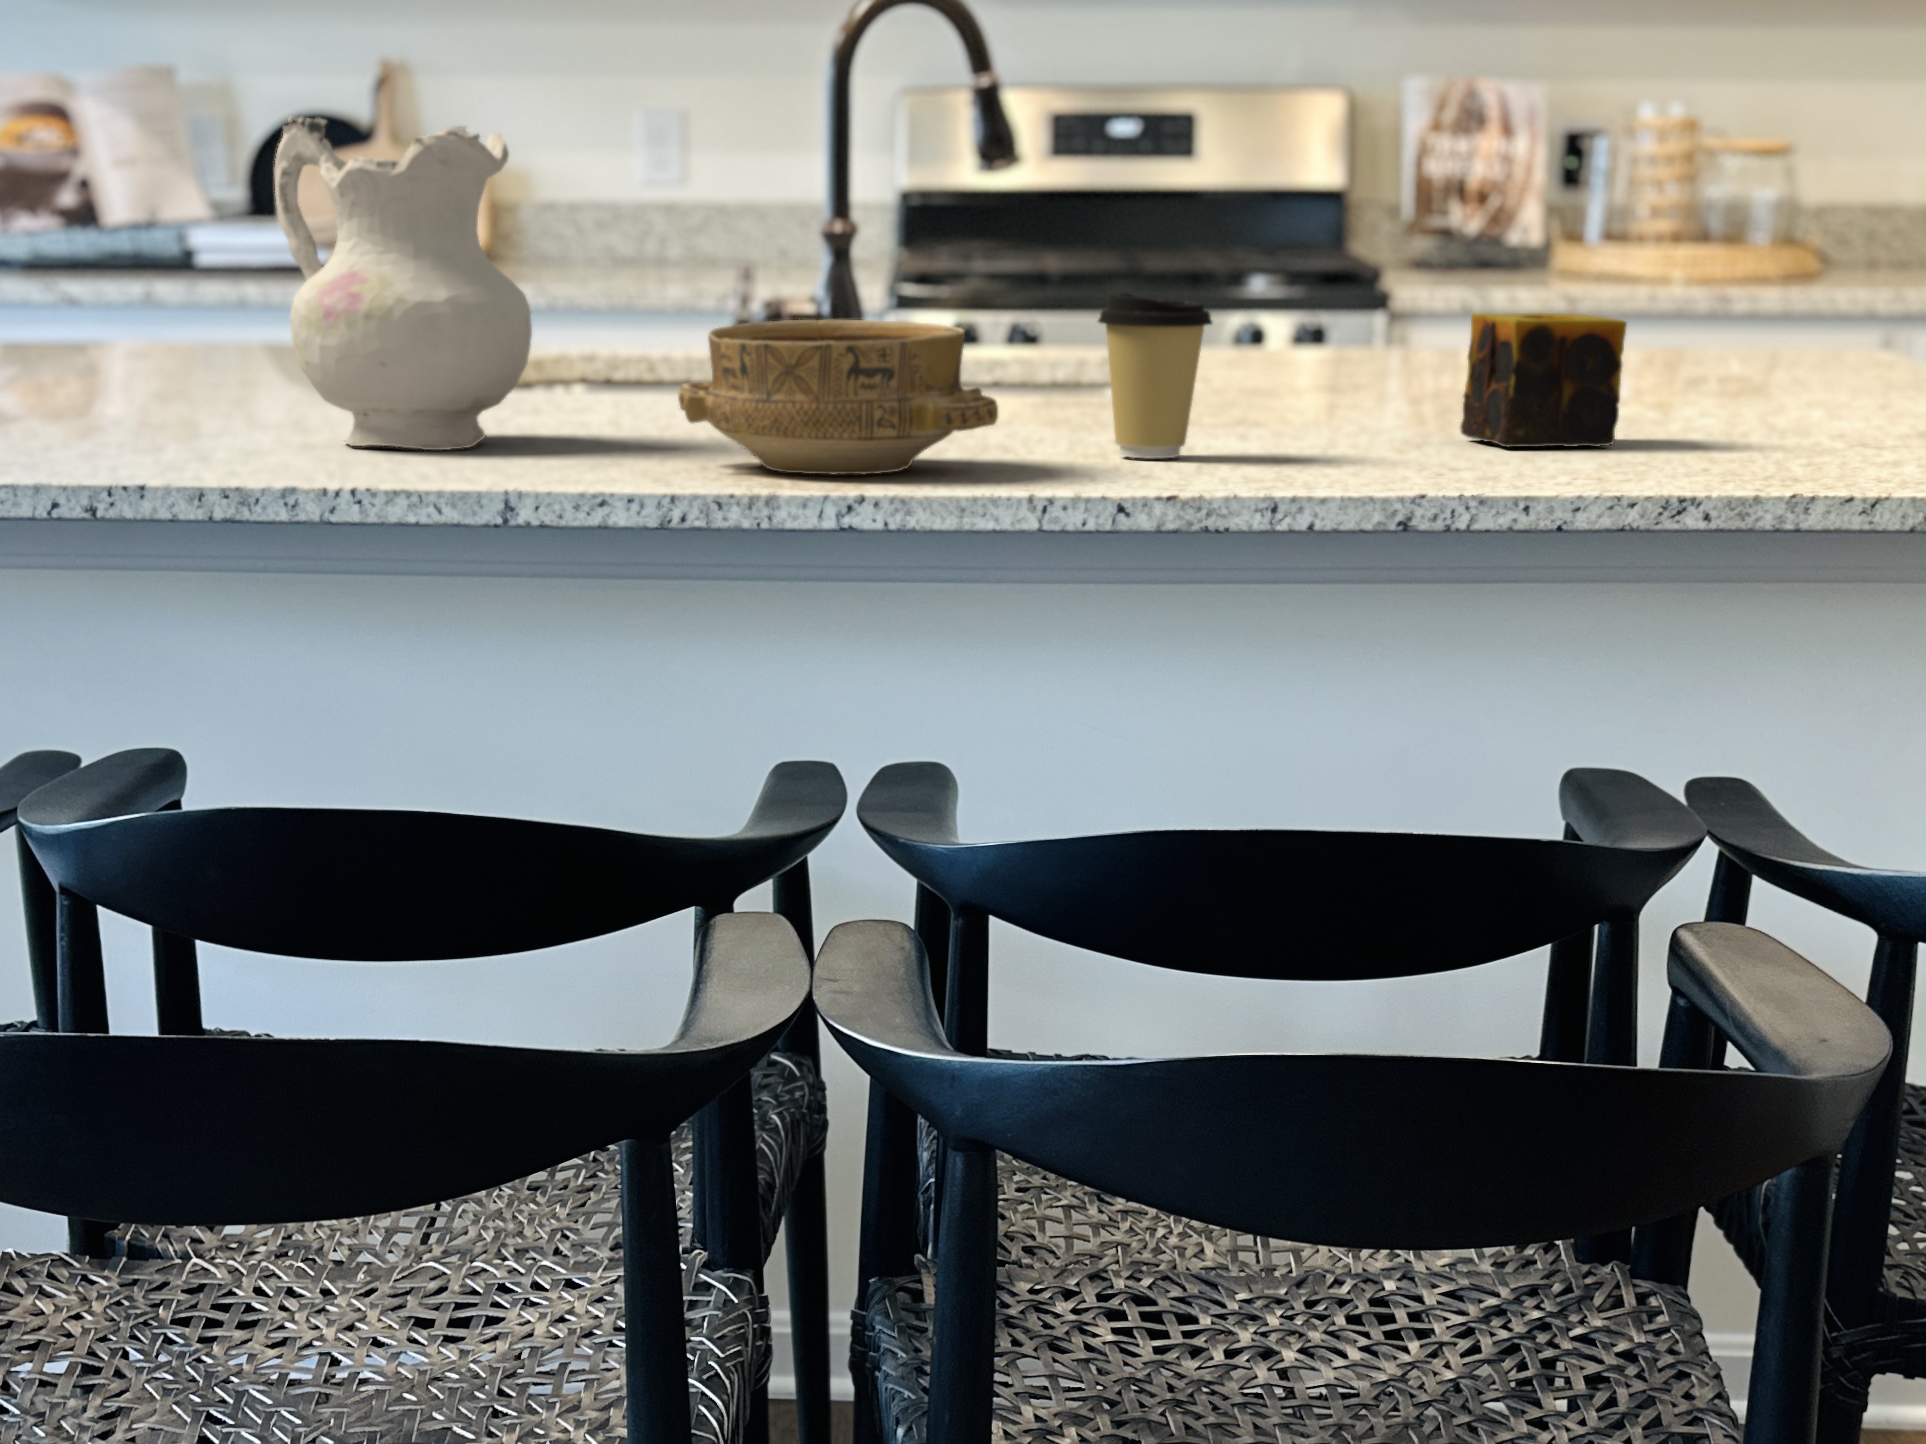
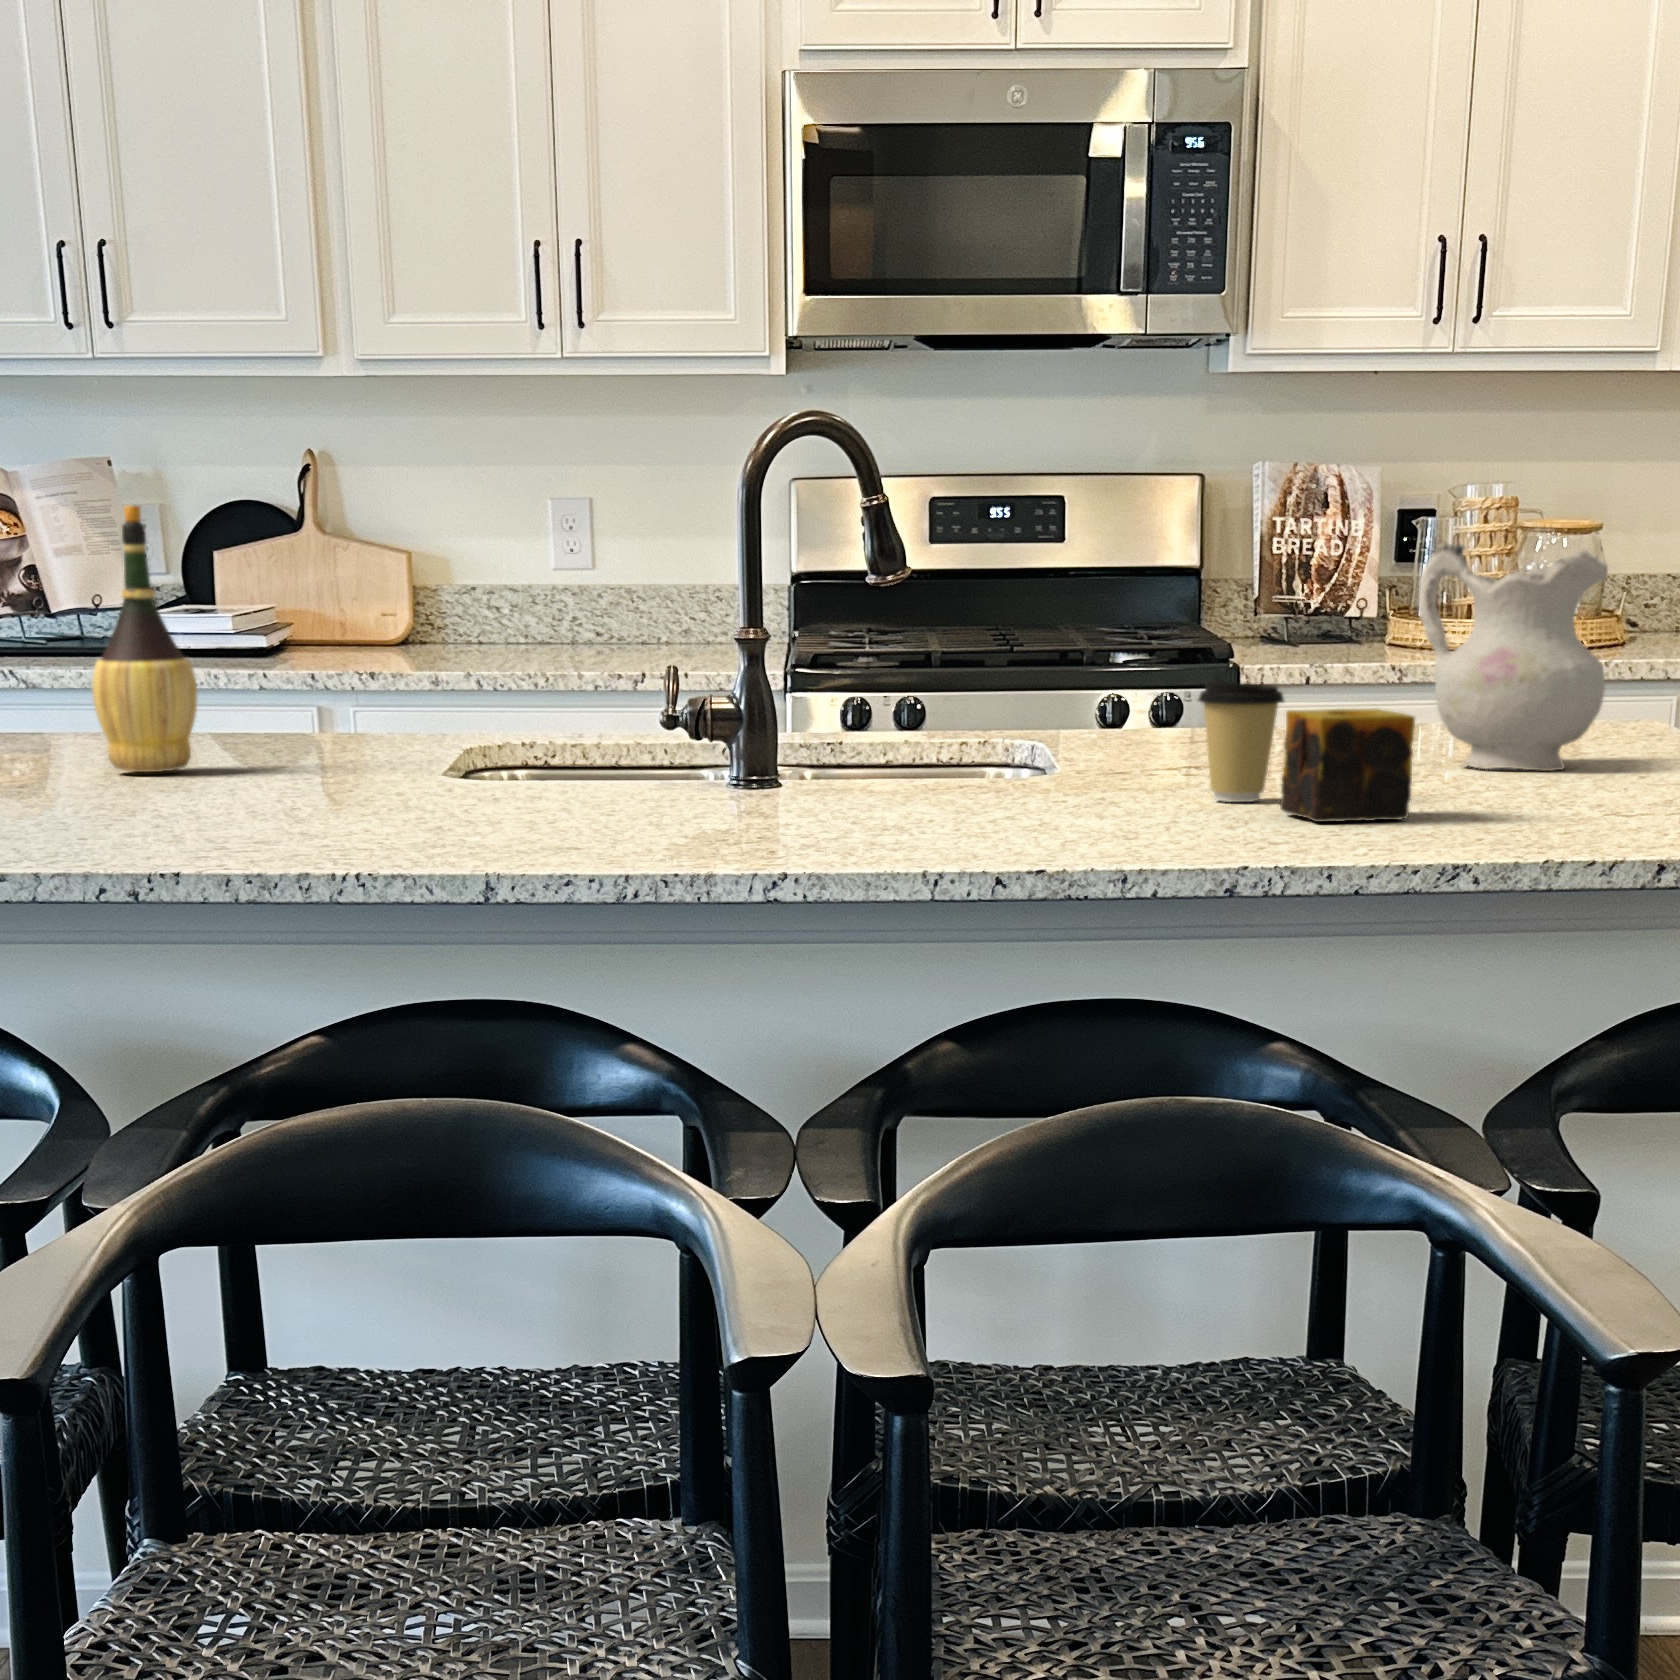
wine bottle: none [85,64,207,380] -> present [92,505,197,772]
ceramic pitcher: present [274,115,532,450] -> present [1419,543,1608,771]
coffee cup: present [1098,293,1212,458] -> present [1198,679,1284,802]
ceramic bowl: present [678,320,998,474] -> none [623,727,890,857]

